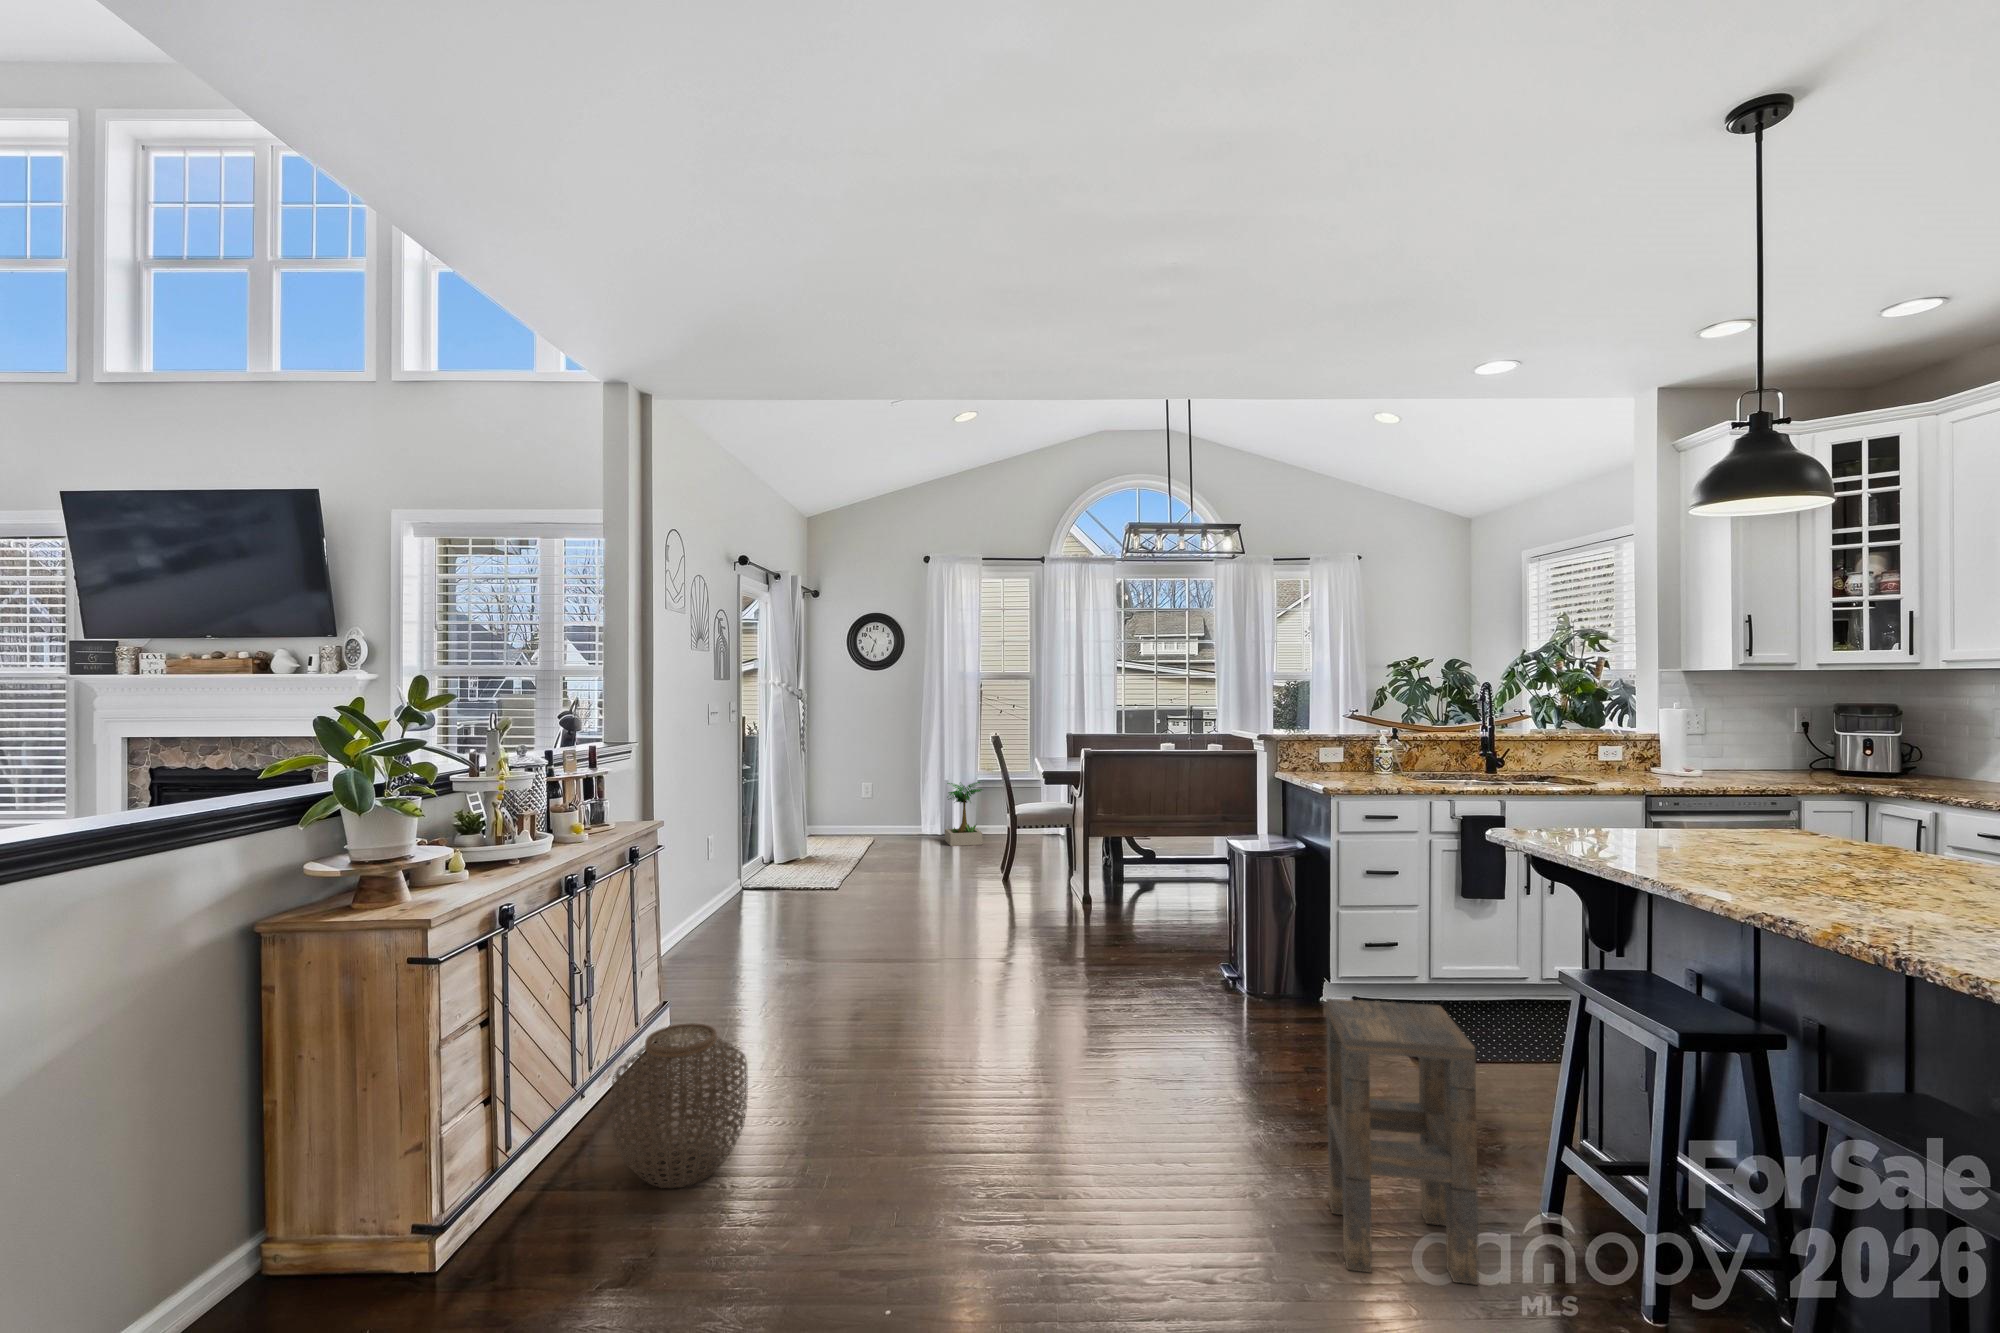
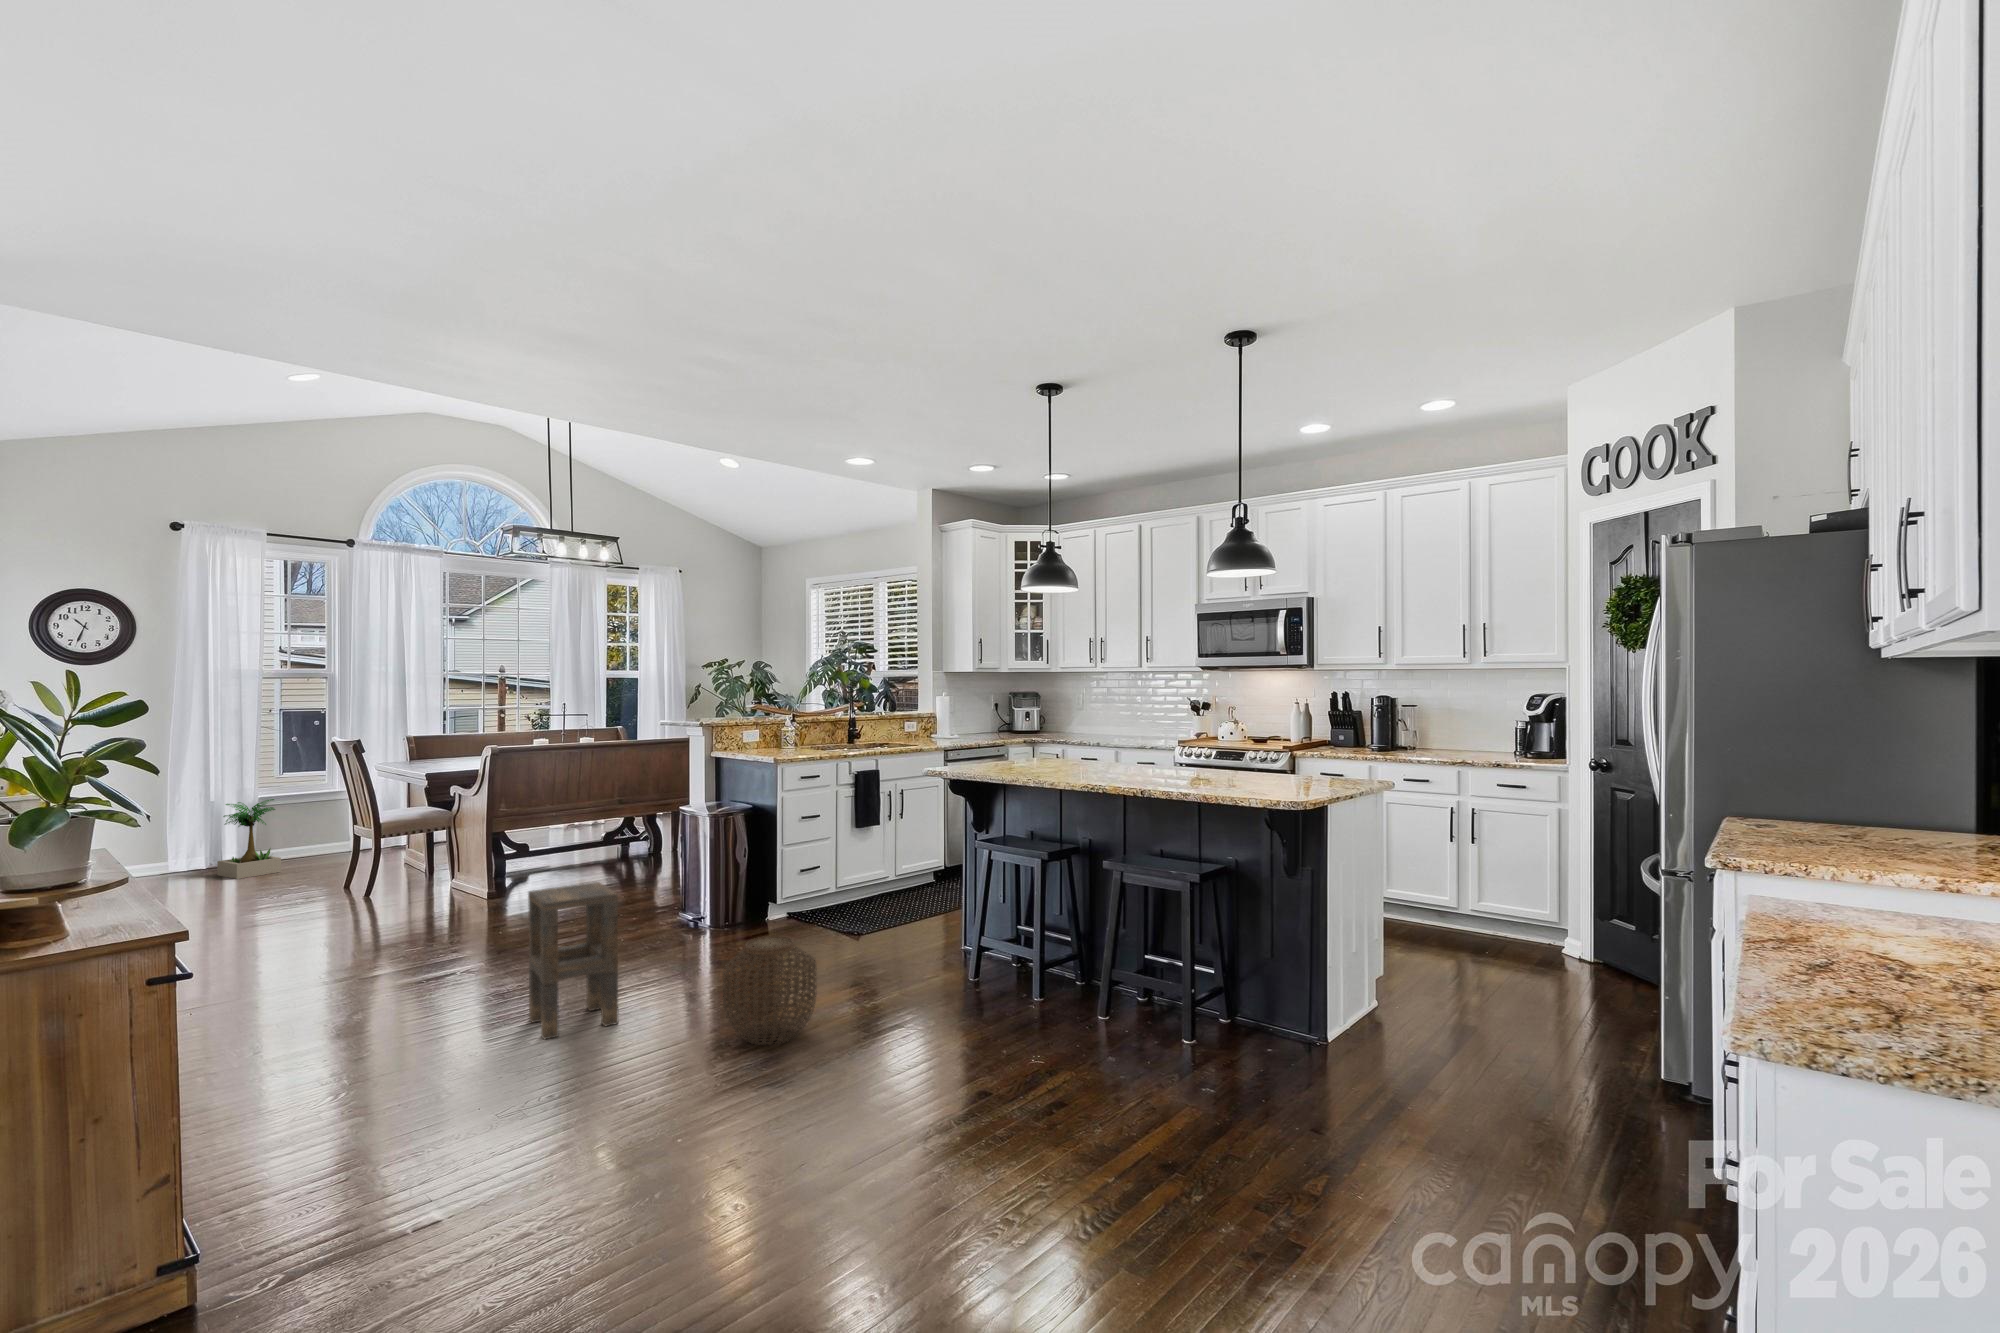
side table: present [1326,998,1479,1285] -> present [528,882,618,1039]
woven basket: present [612,1023,748,1188] -> present [723,936,817,1045]

